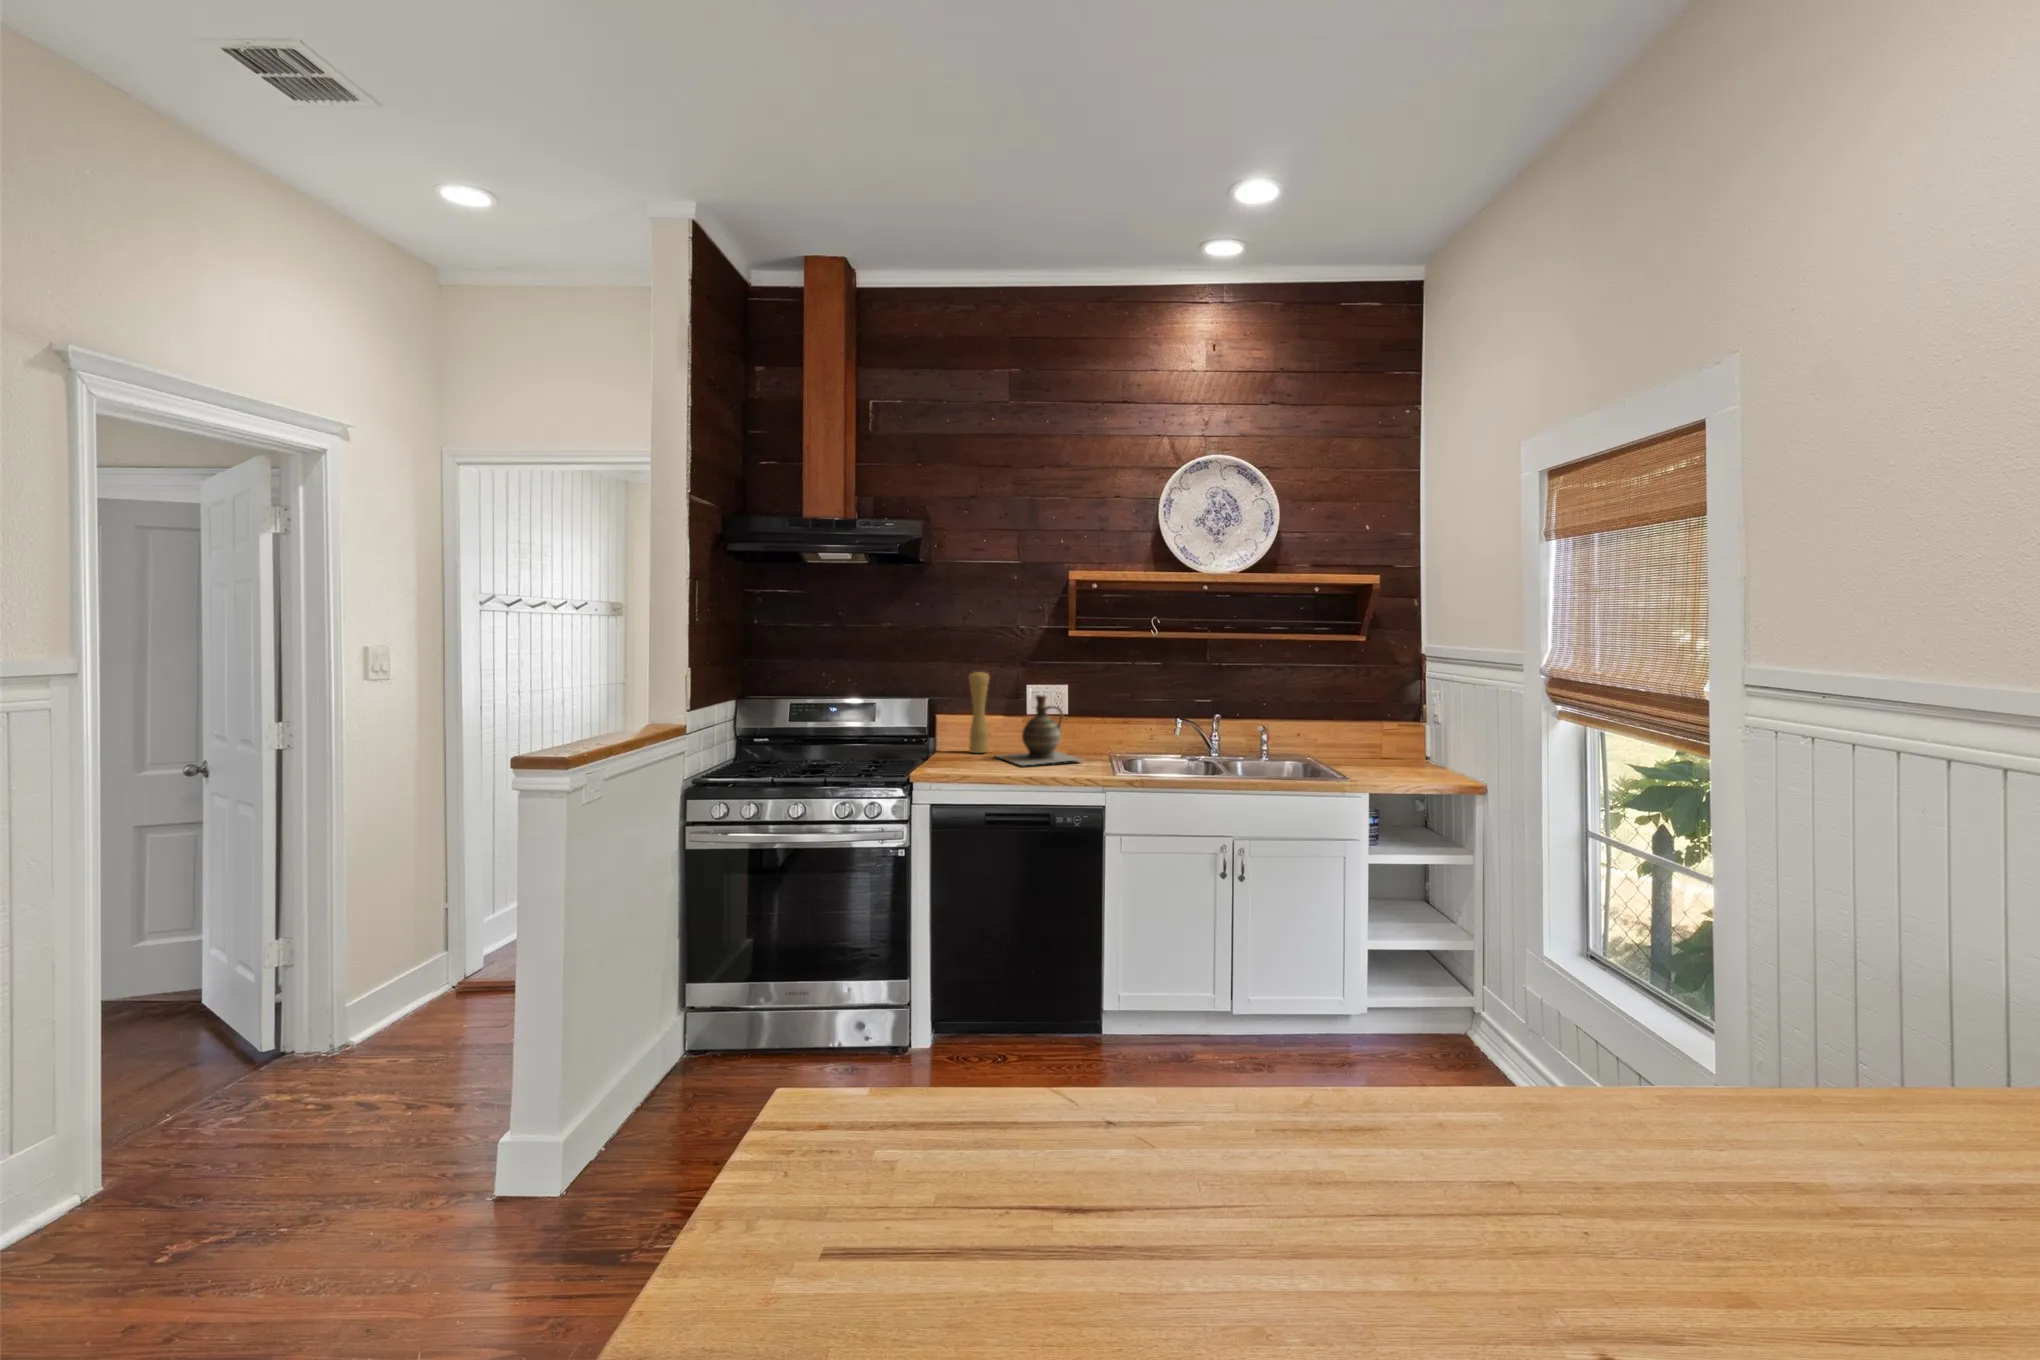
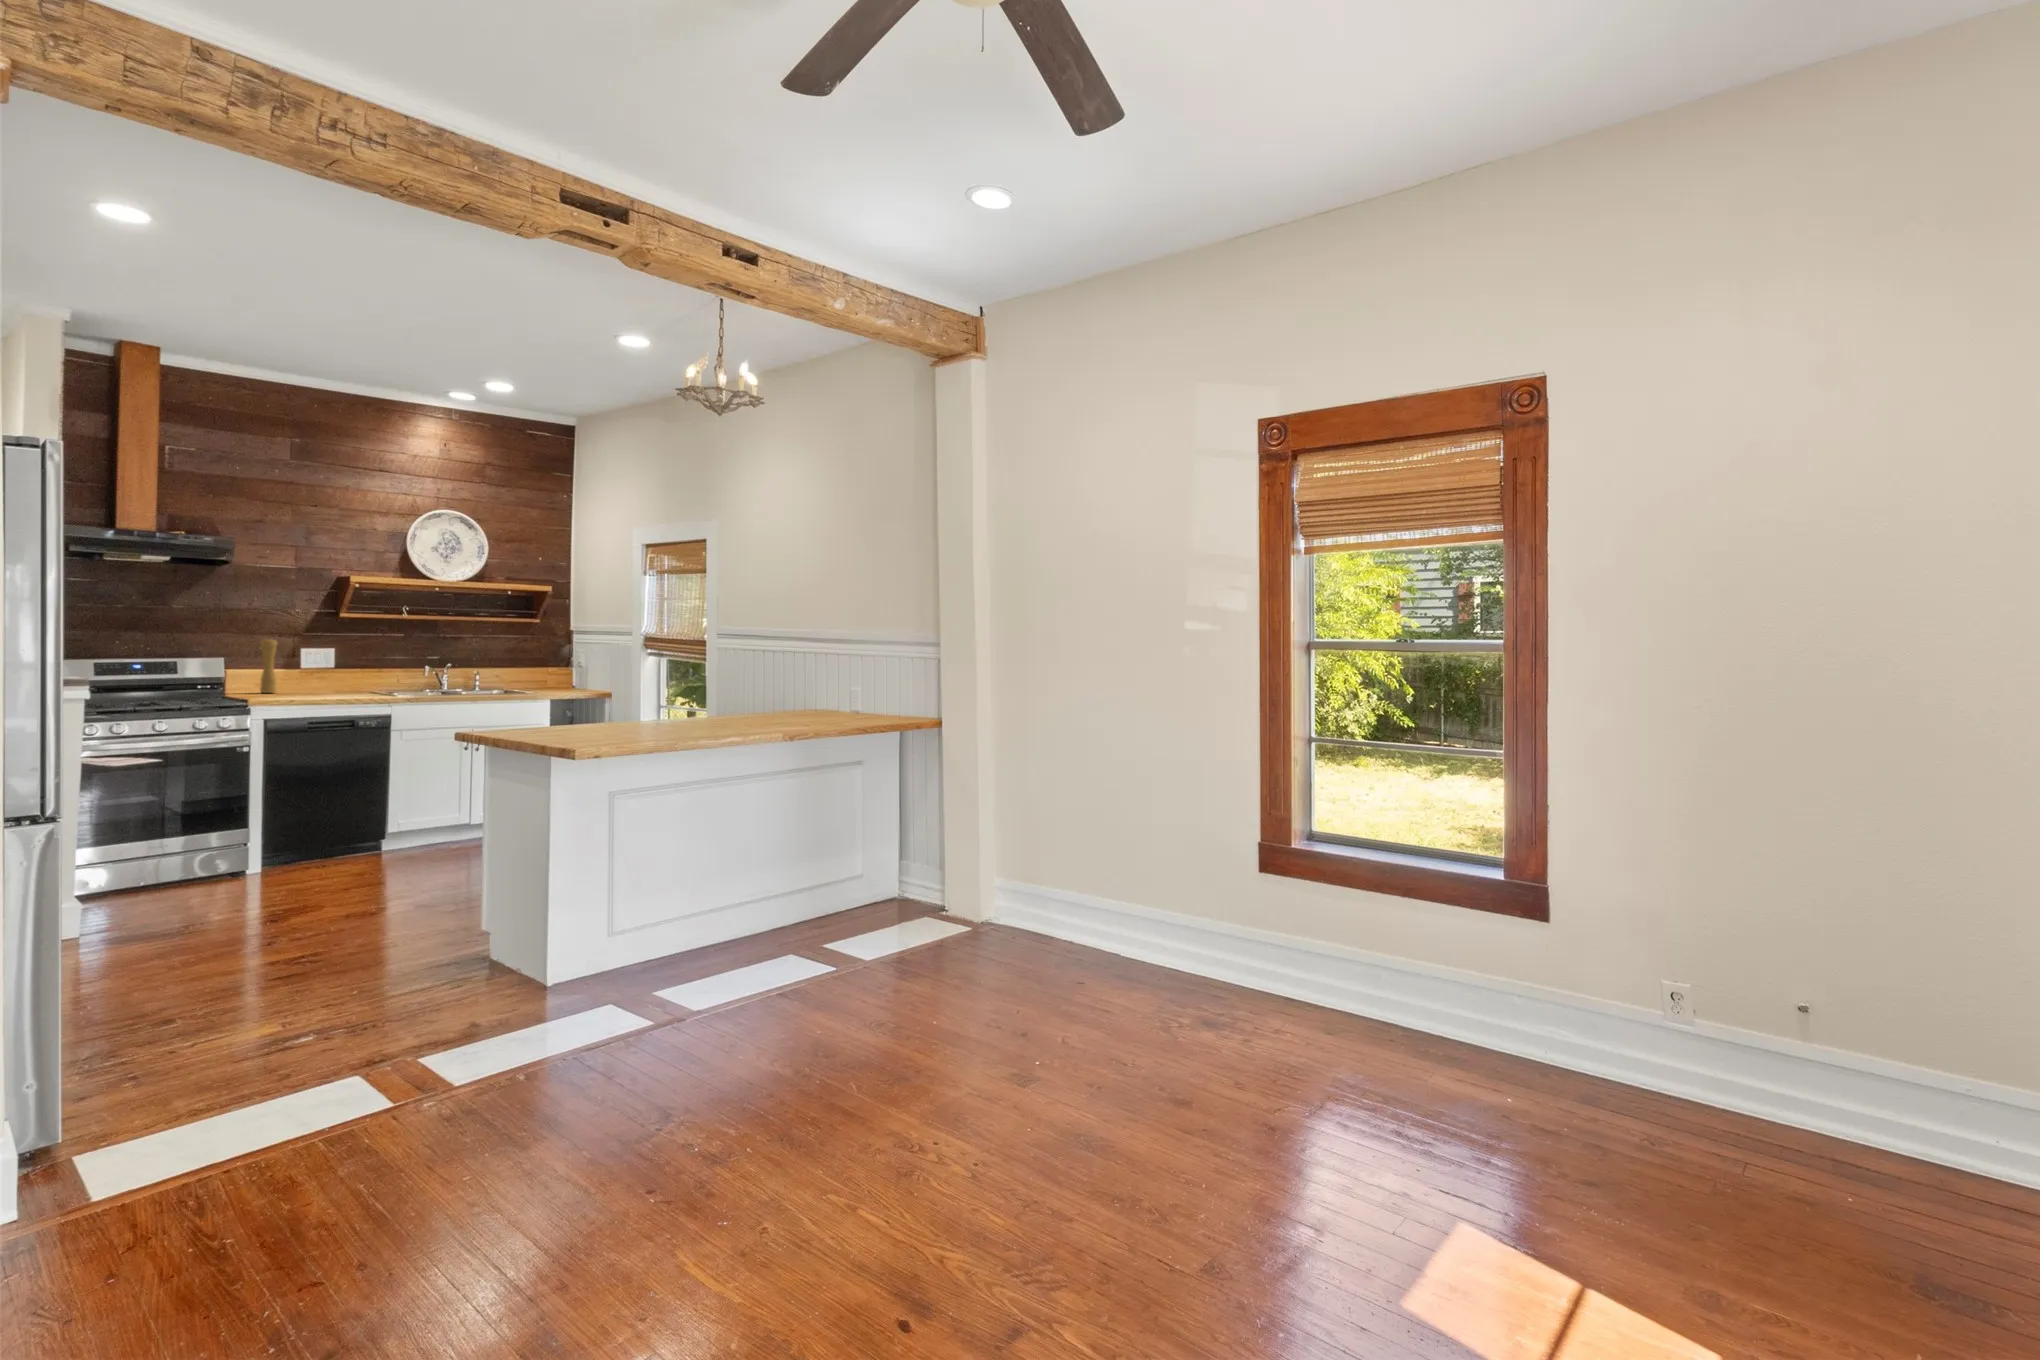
ceramic jug: present [997,695,1081,765] -> none [285,654,360,696]

